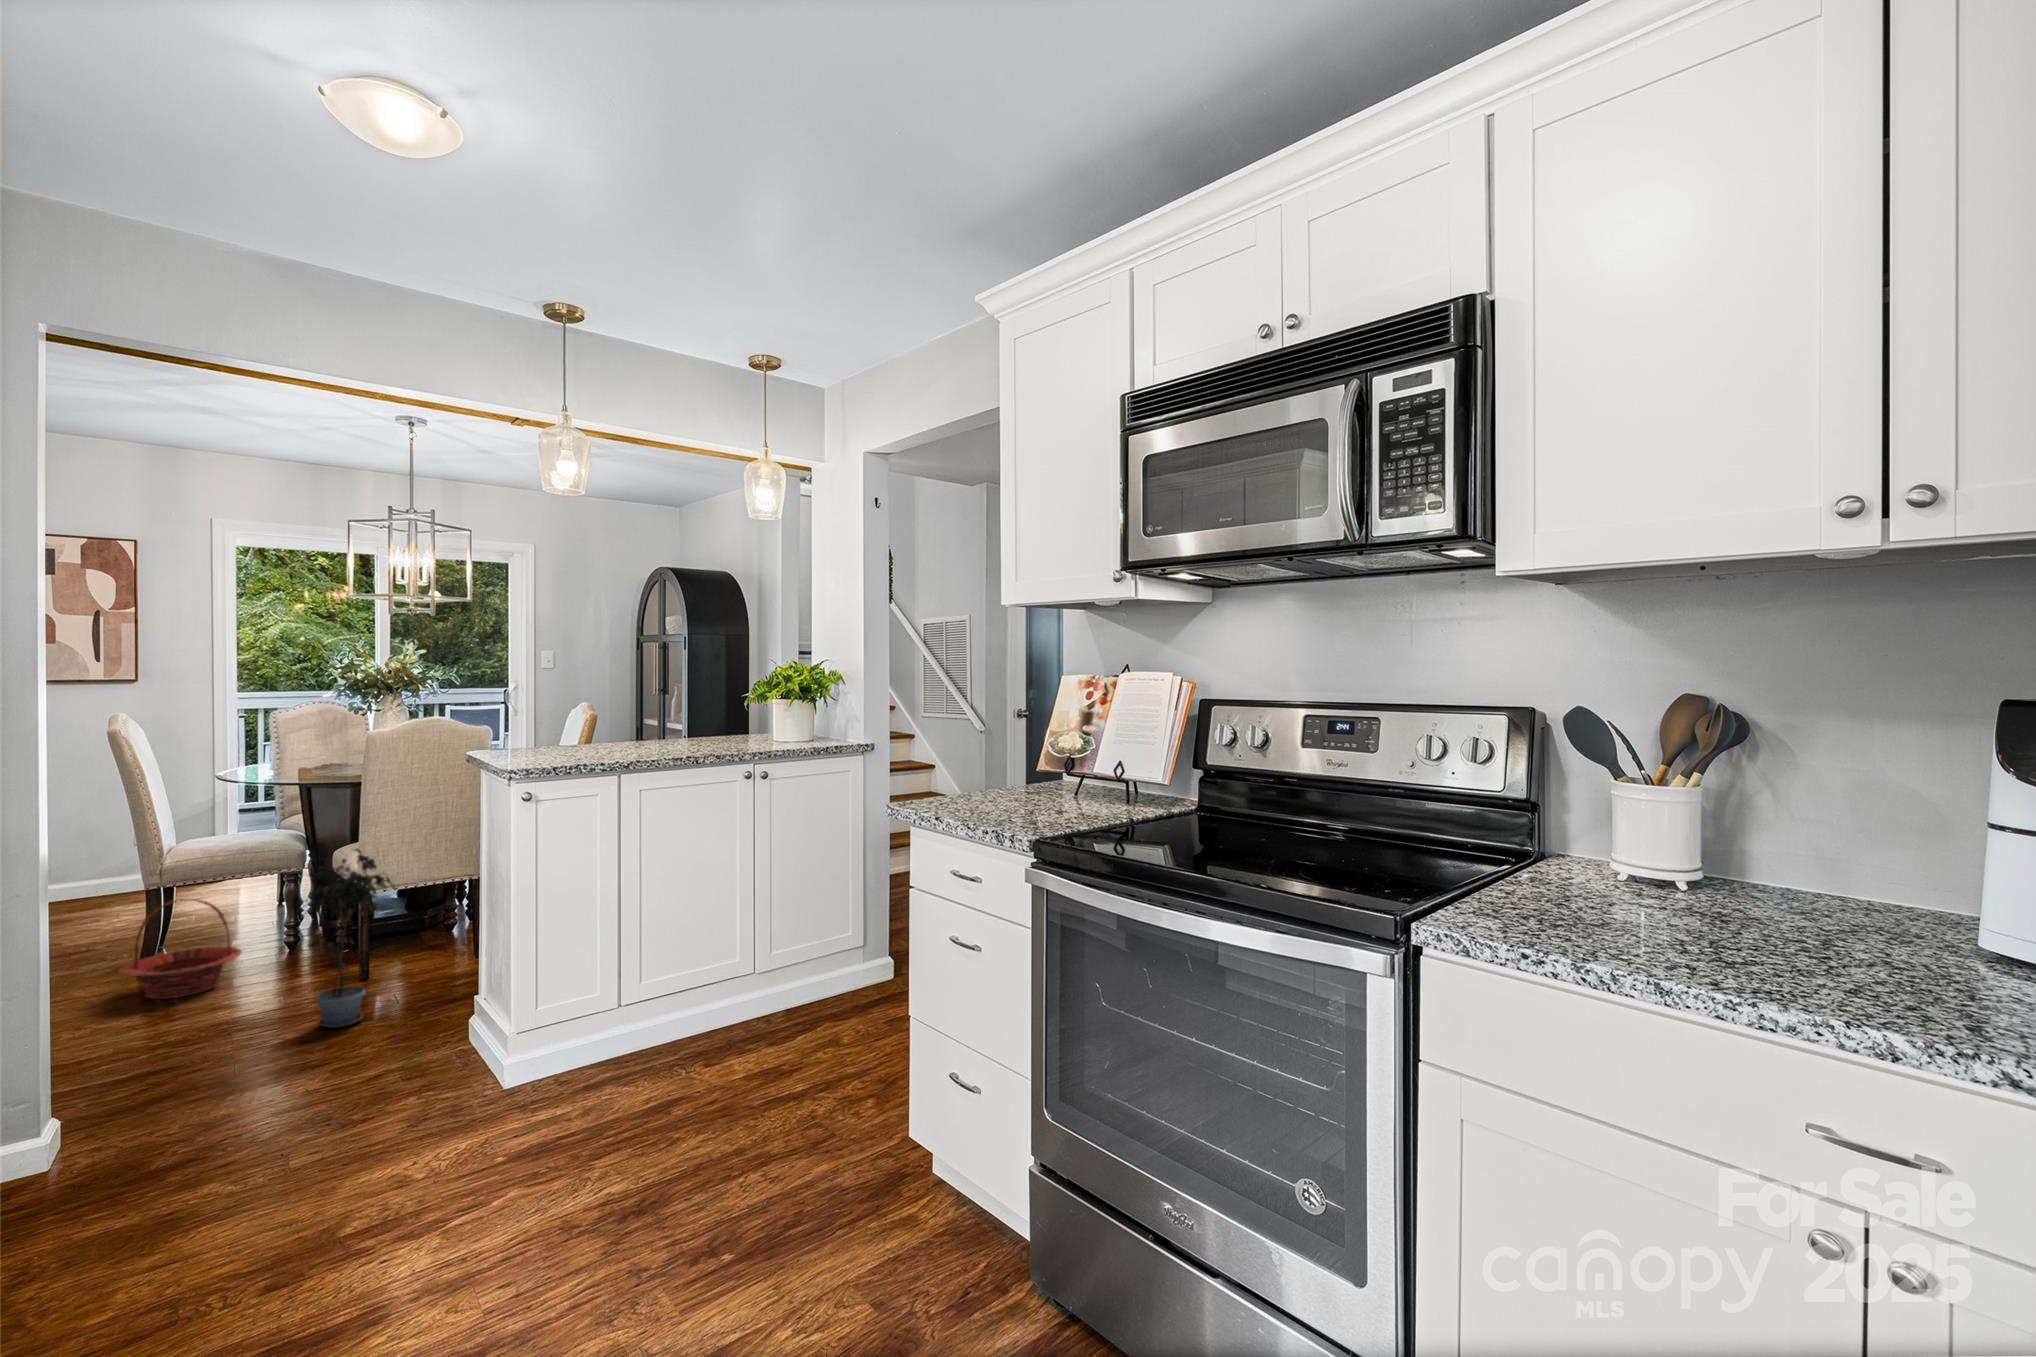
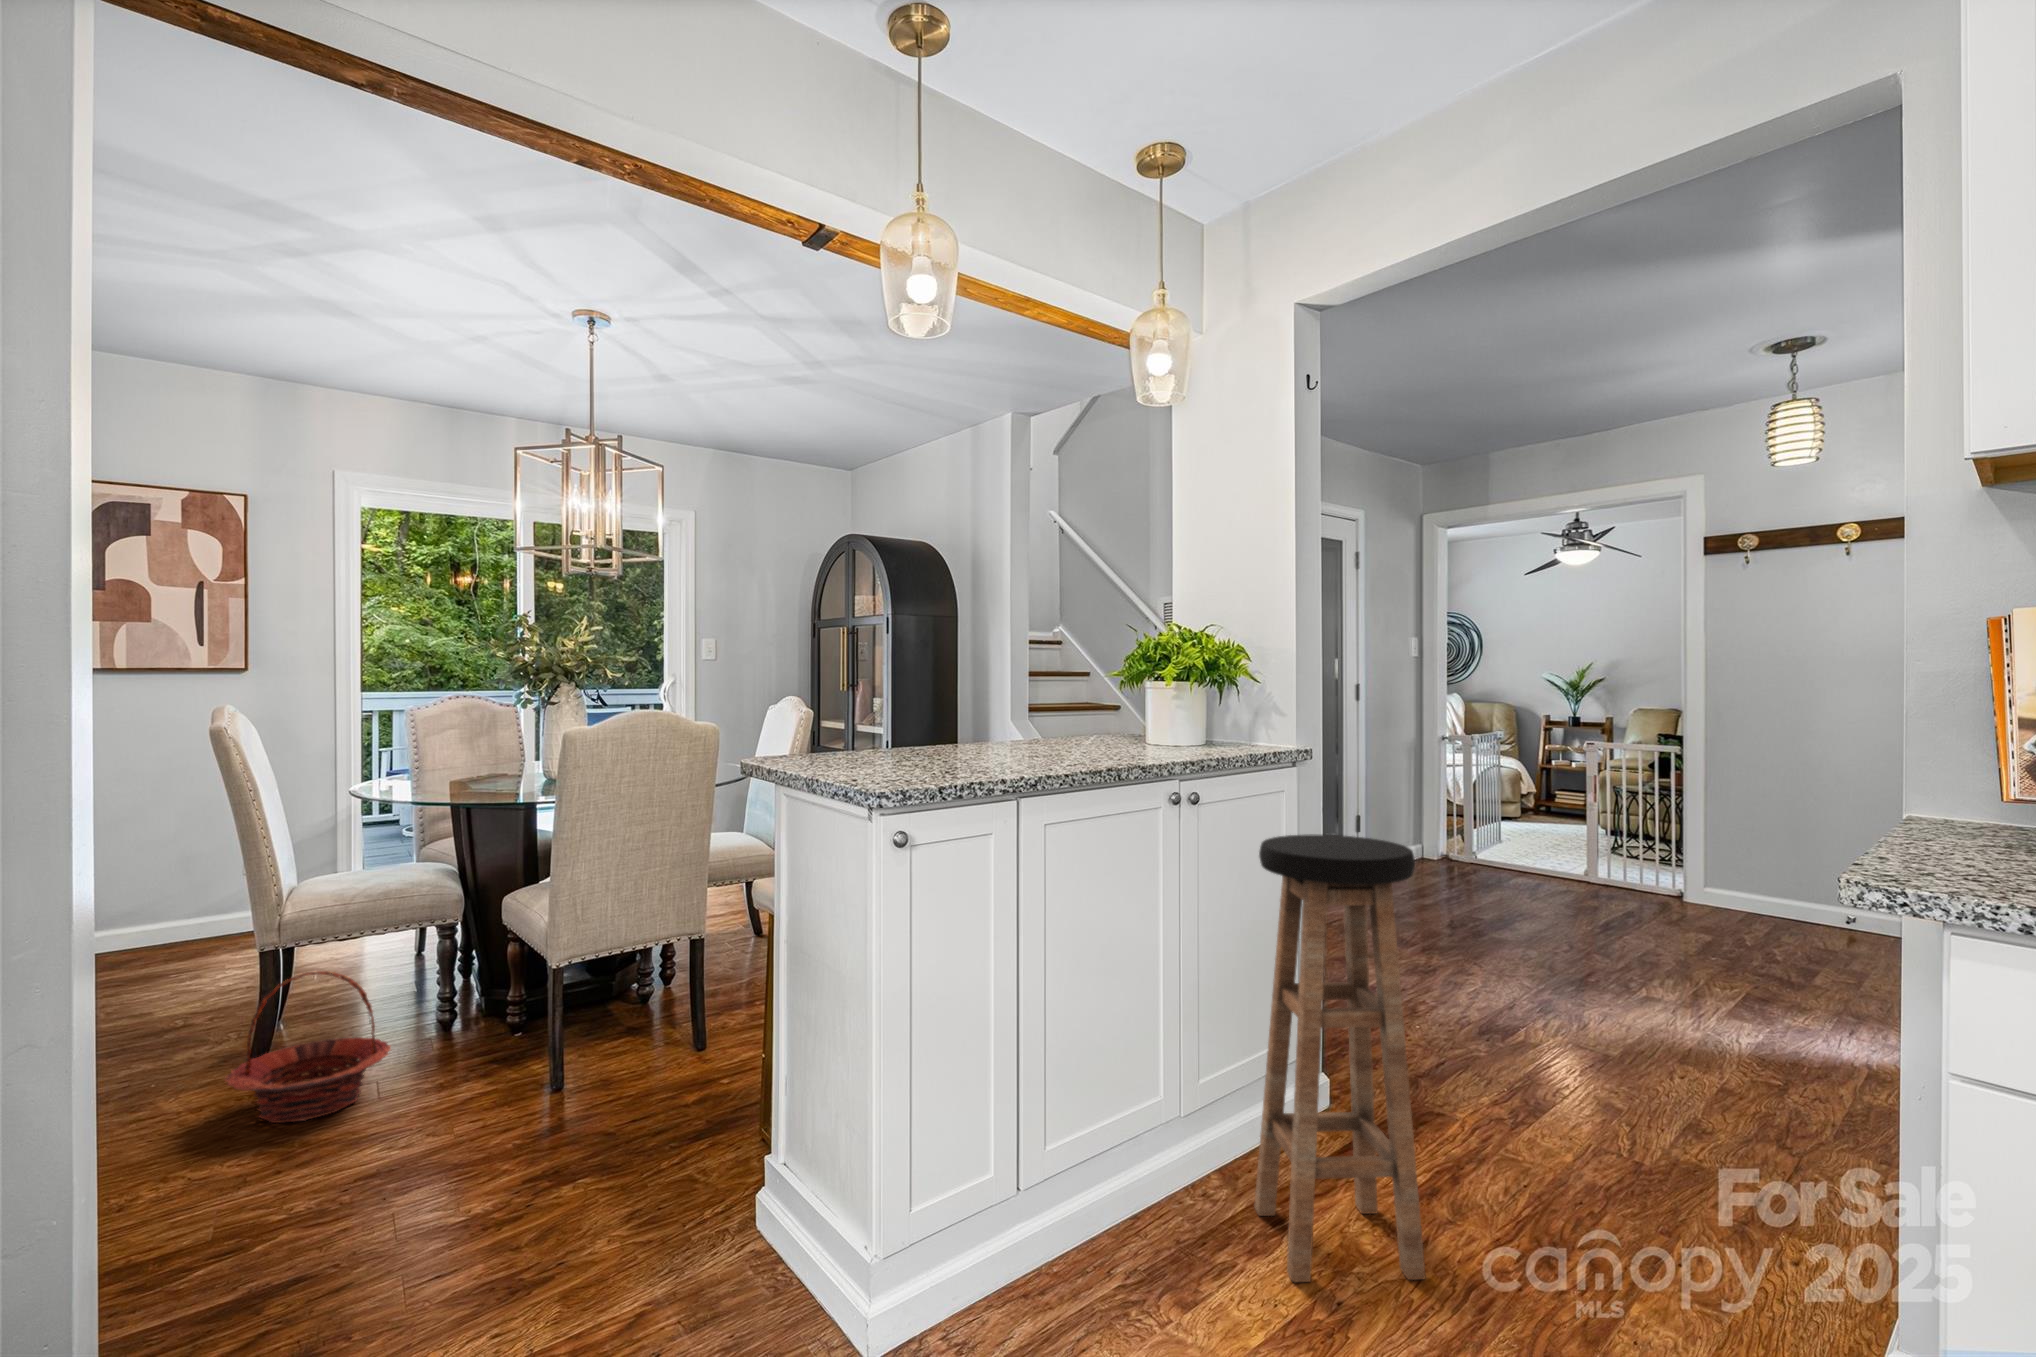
bar stool: none [778,797,868,1054] -> present [1254,834,1425,1282]
potted plant: present [300,849,395,1028] -> none [490,906,635,1193]

